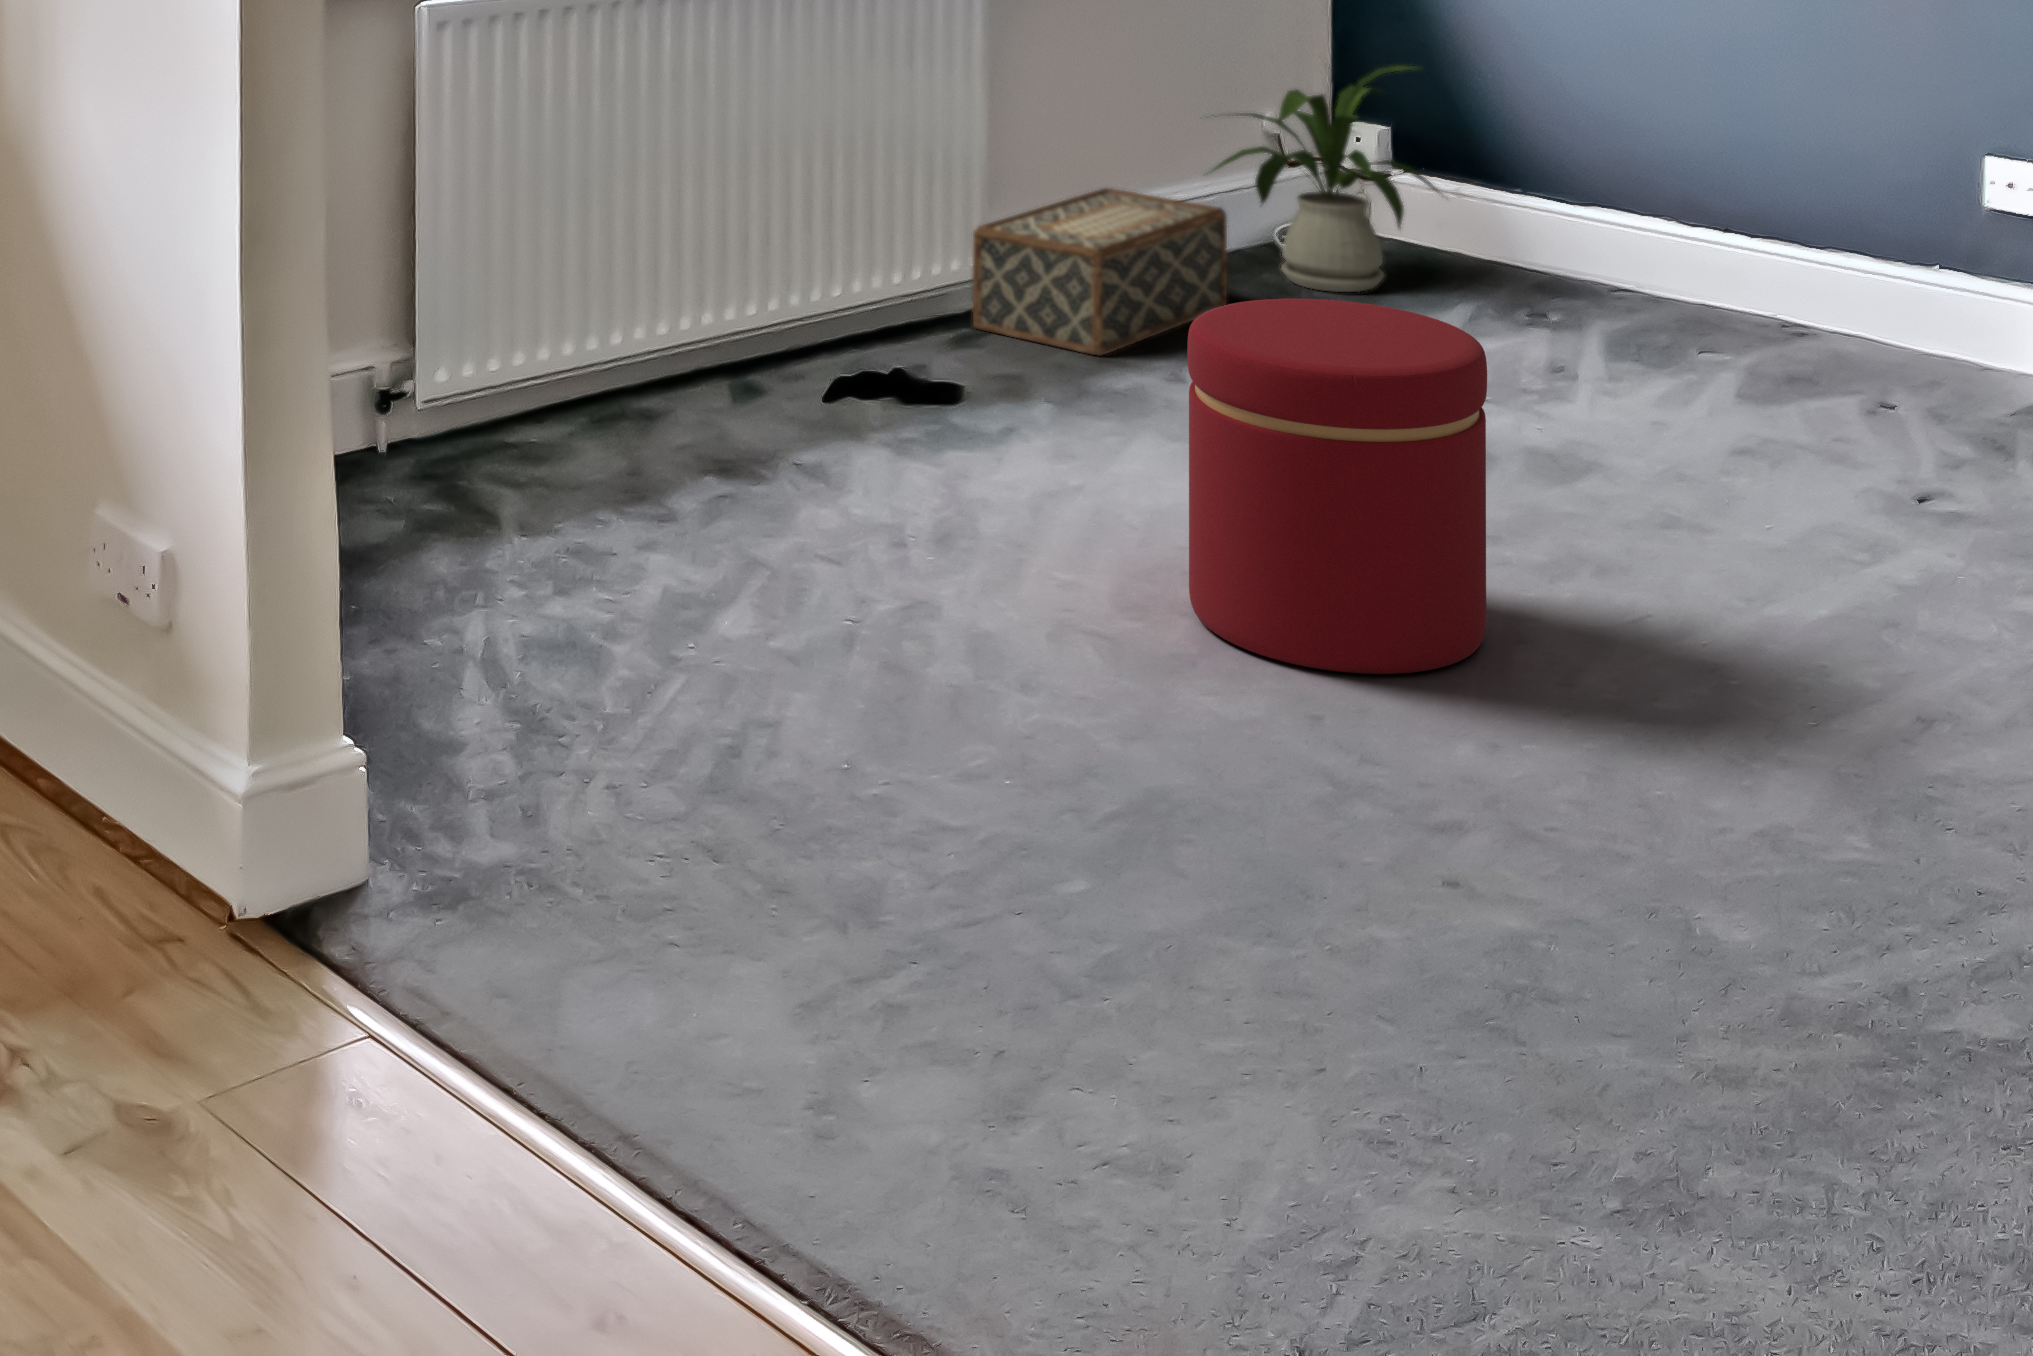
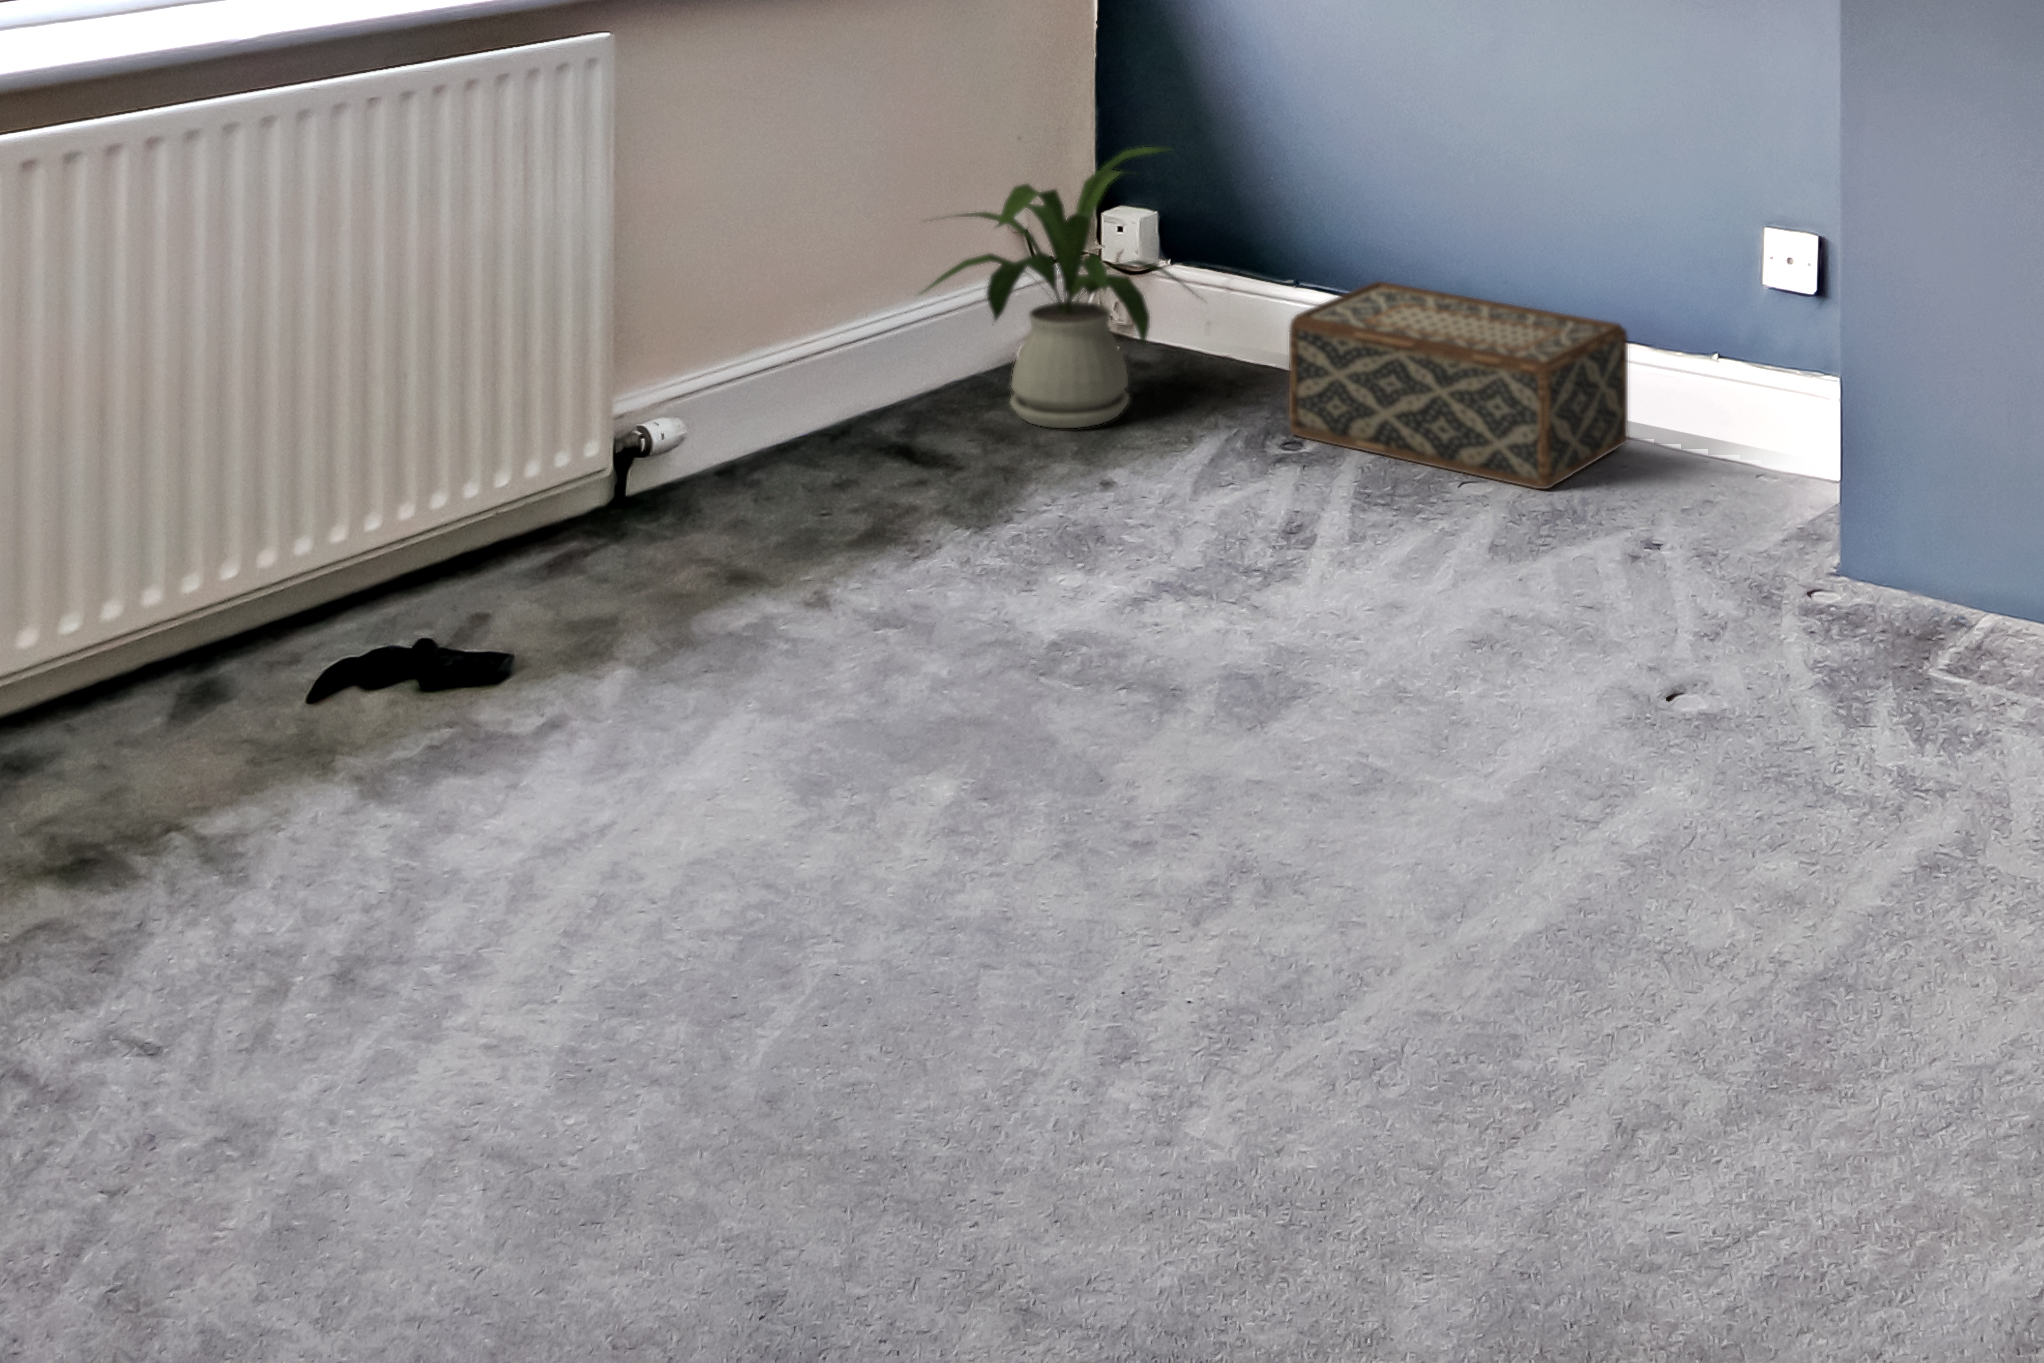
woven basket: present [972,188,1227,355] -> present [1289,281,1628,489]
ottoman: present [1187,299,1487,674] -> none [651,567,1066,1168]

